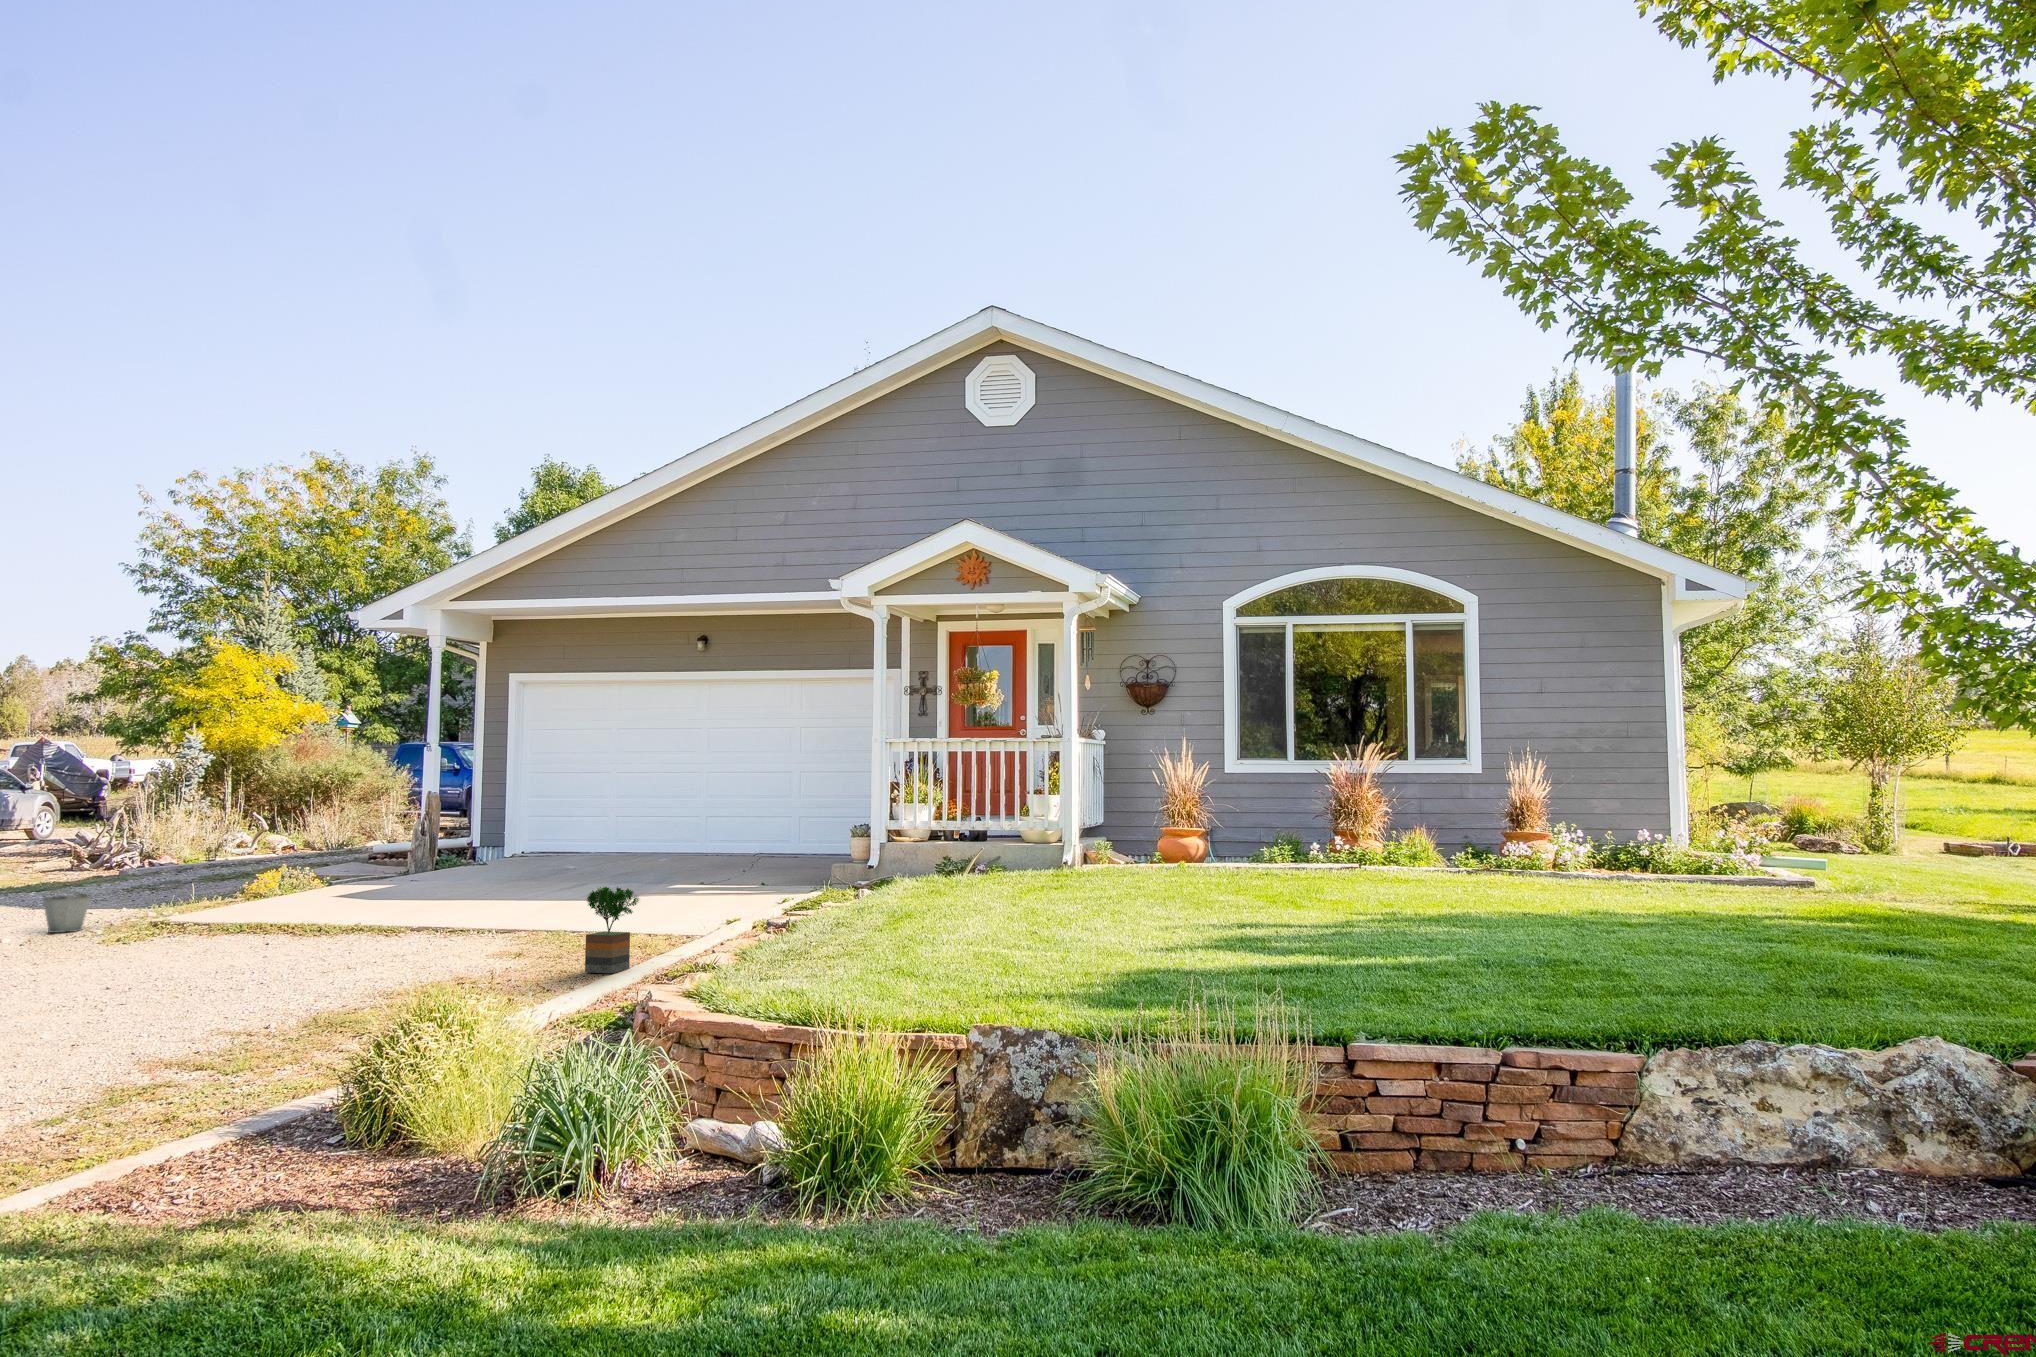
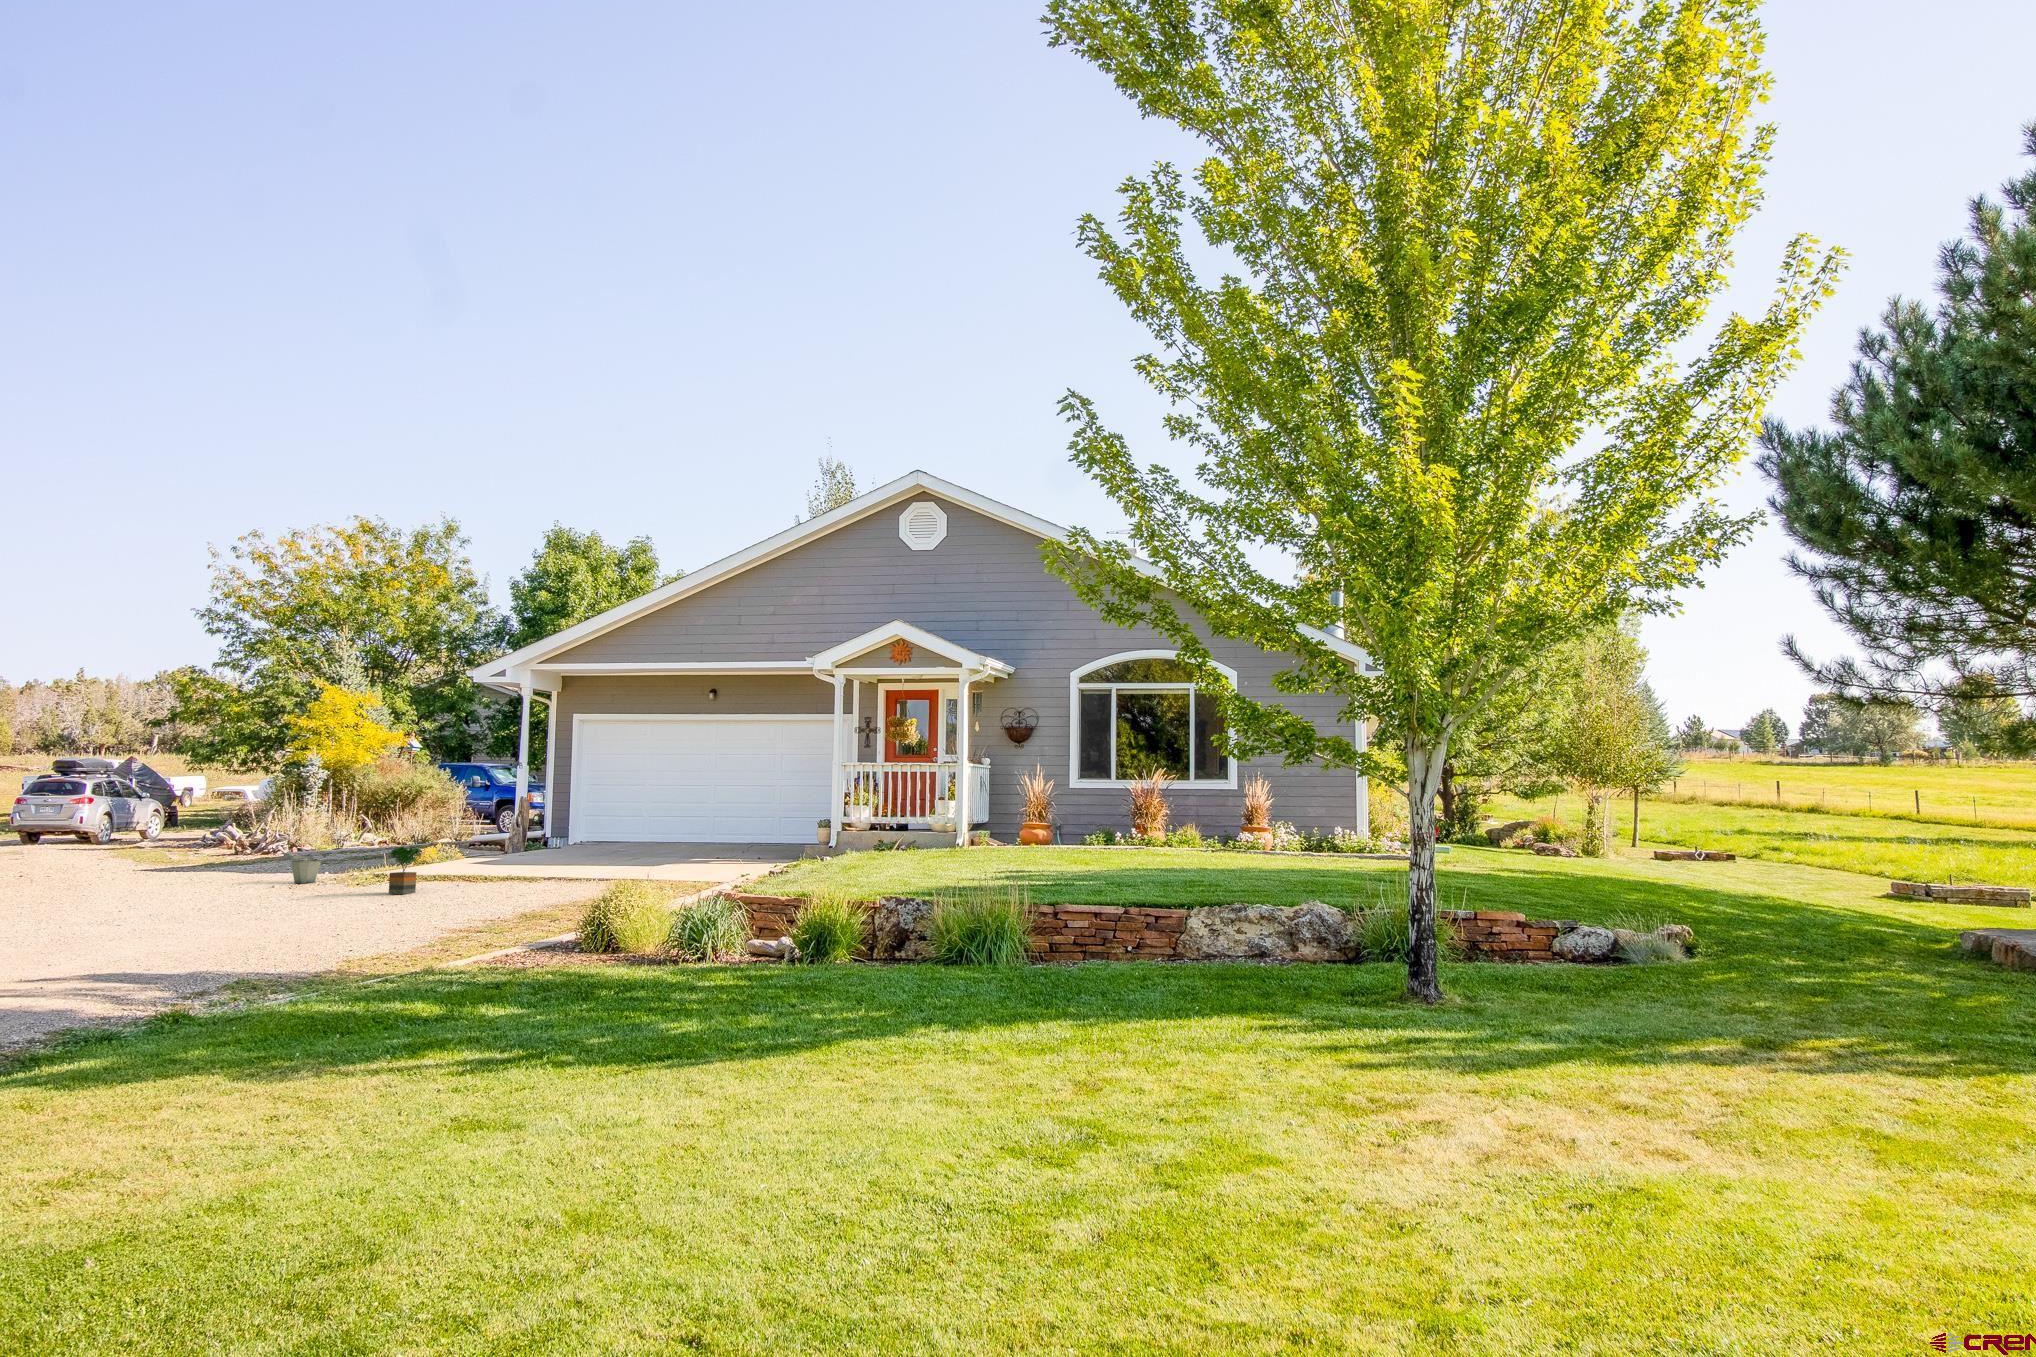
potted tree: present [585,887,639,973] -> present [389,847,422,894]

